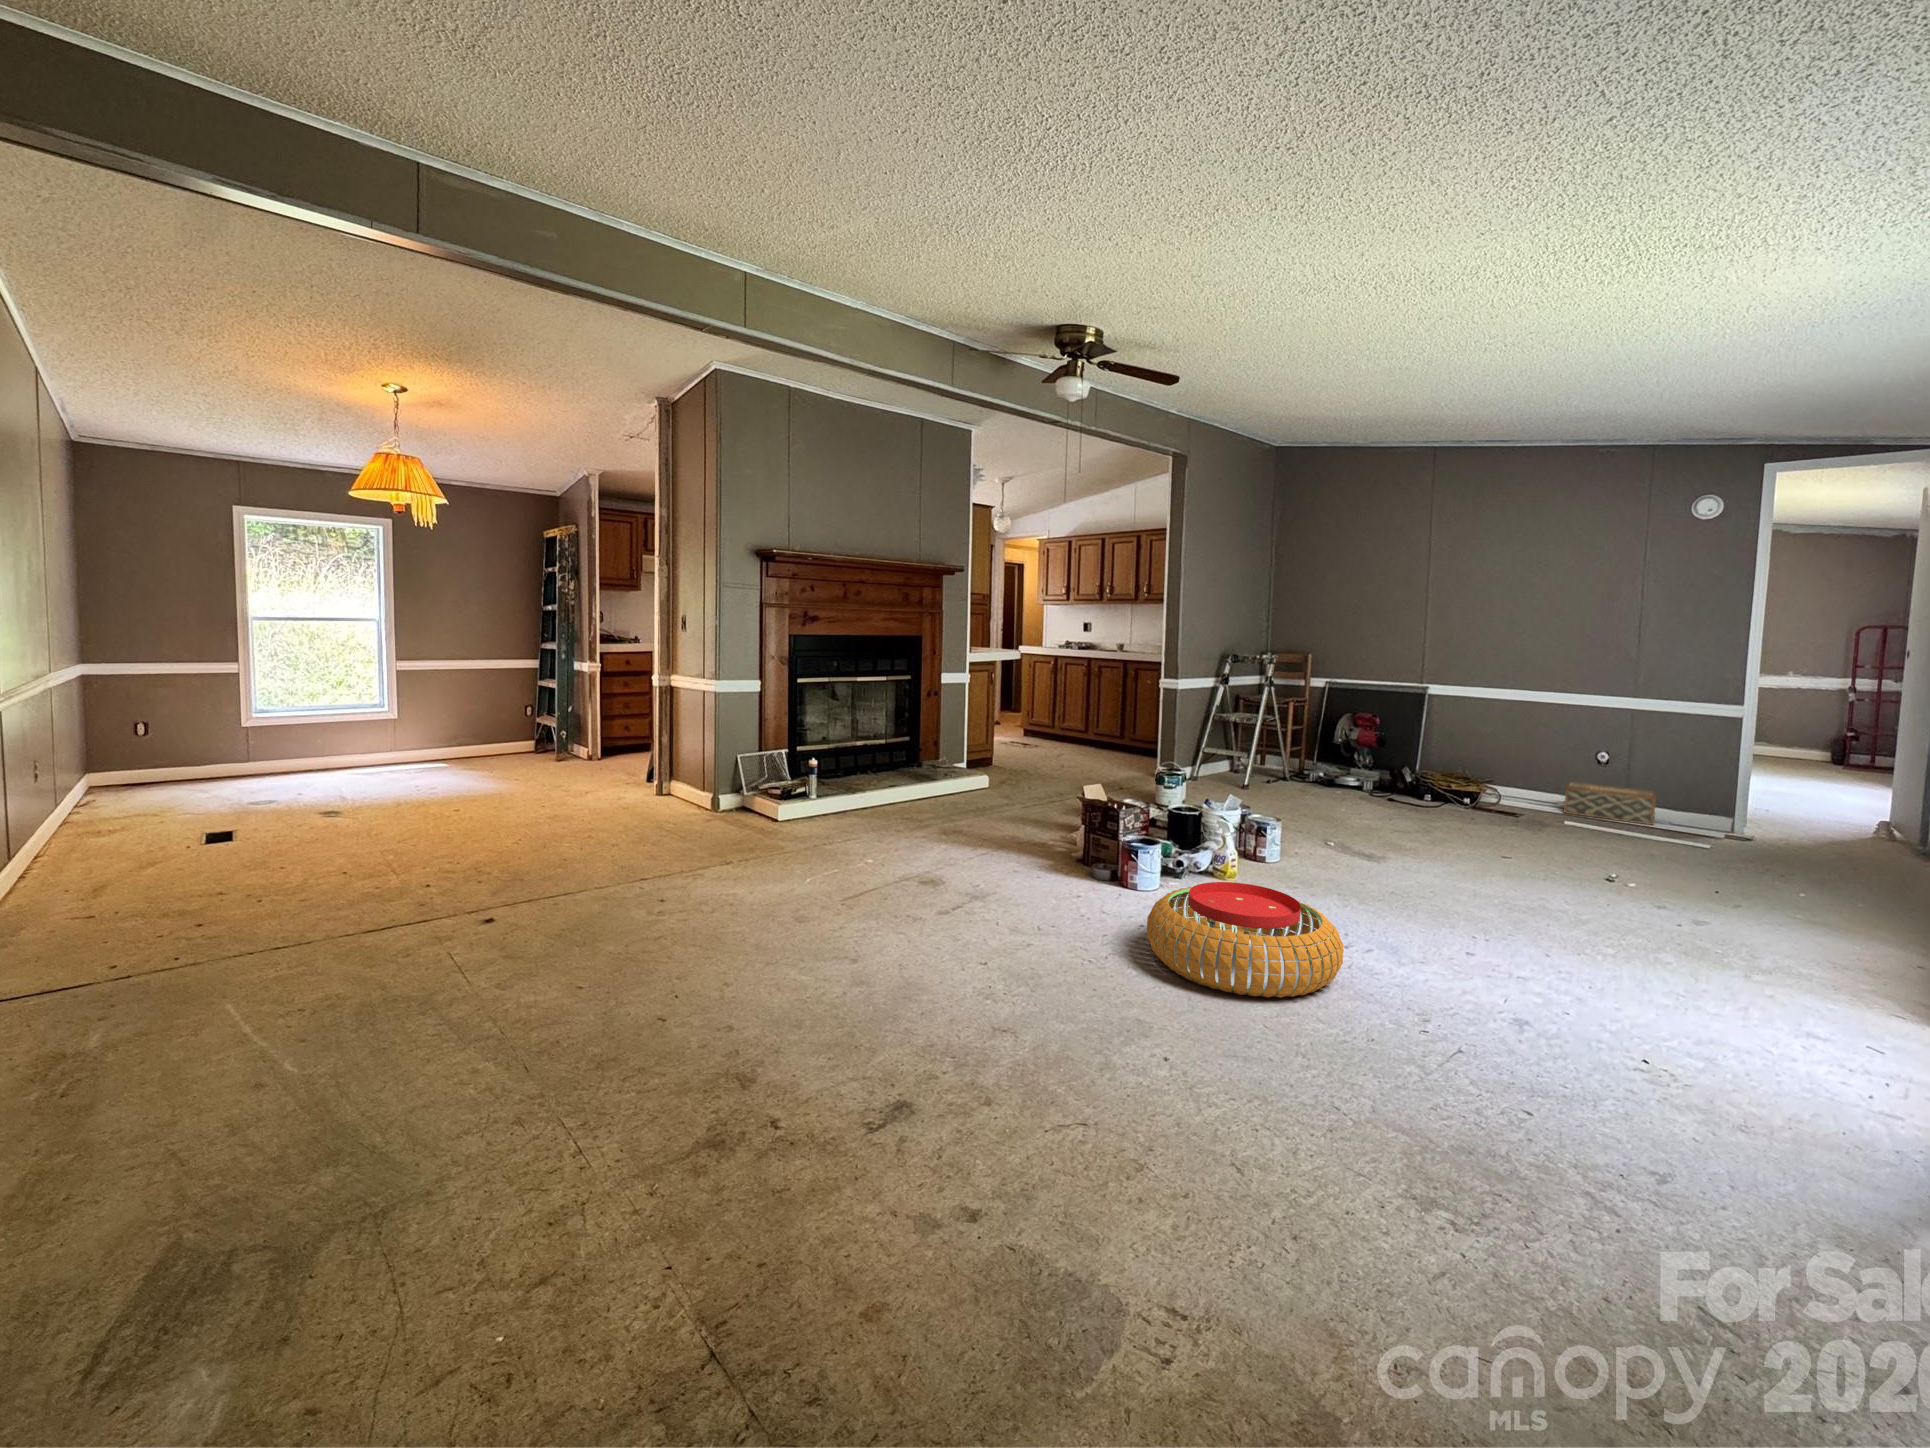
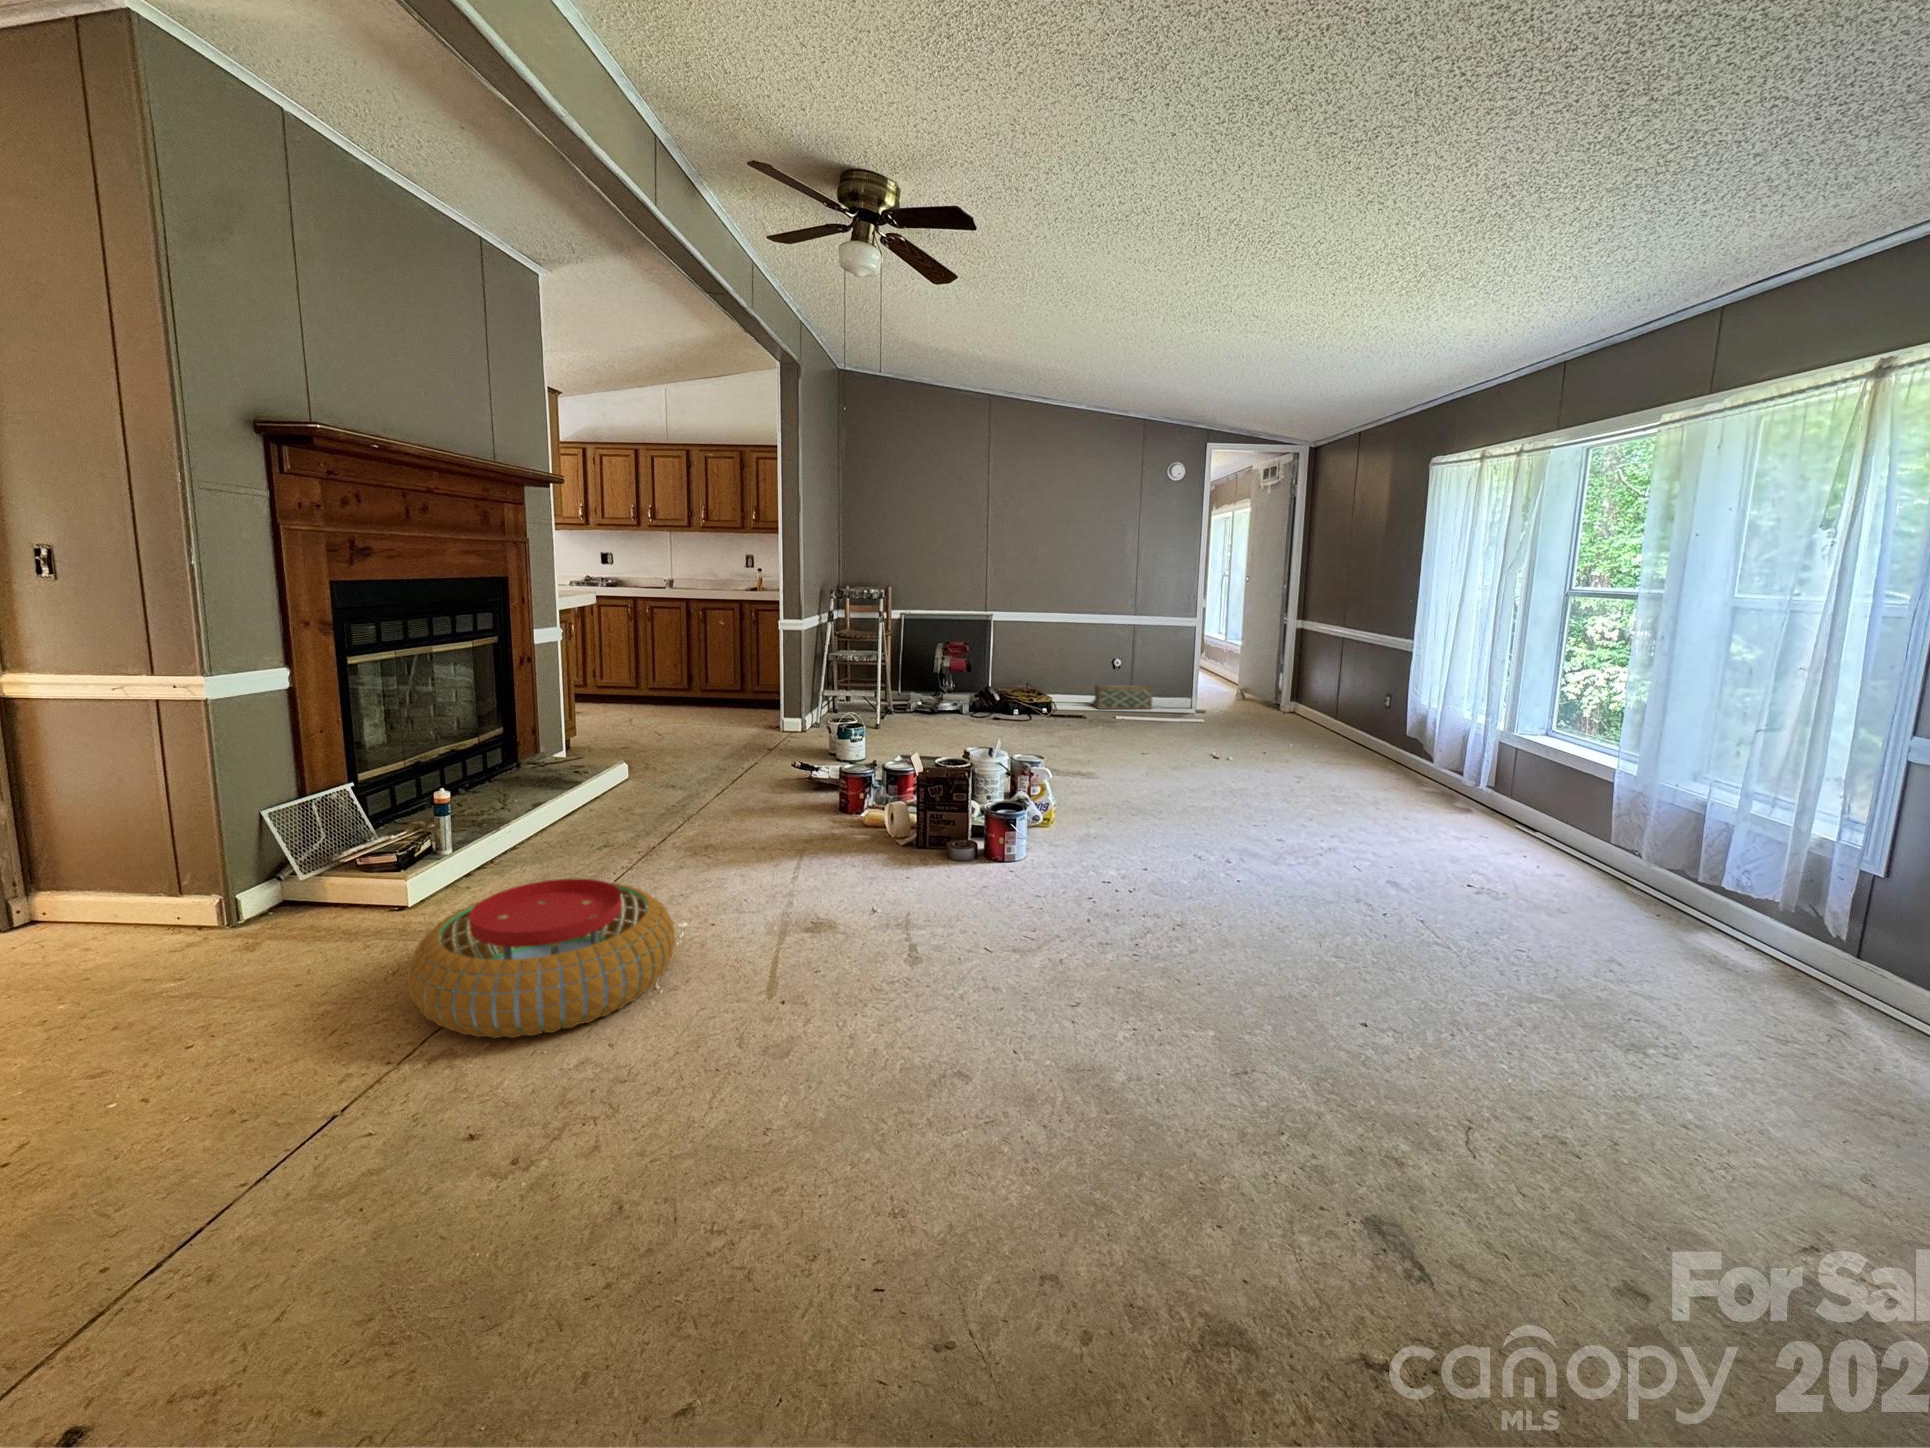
pouf: present [1146,882,1344,998] -> present [408,878,675,1038]

